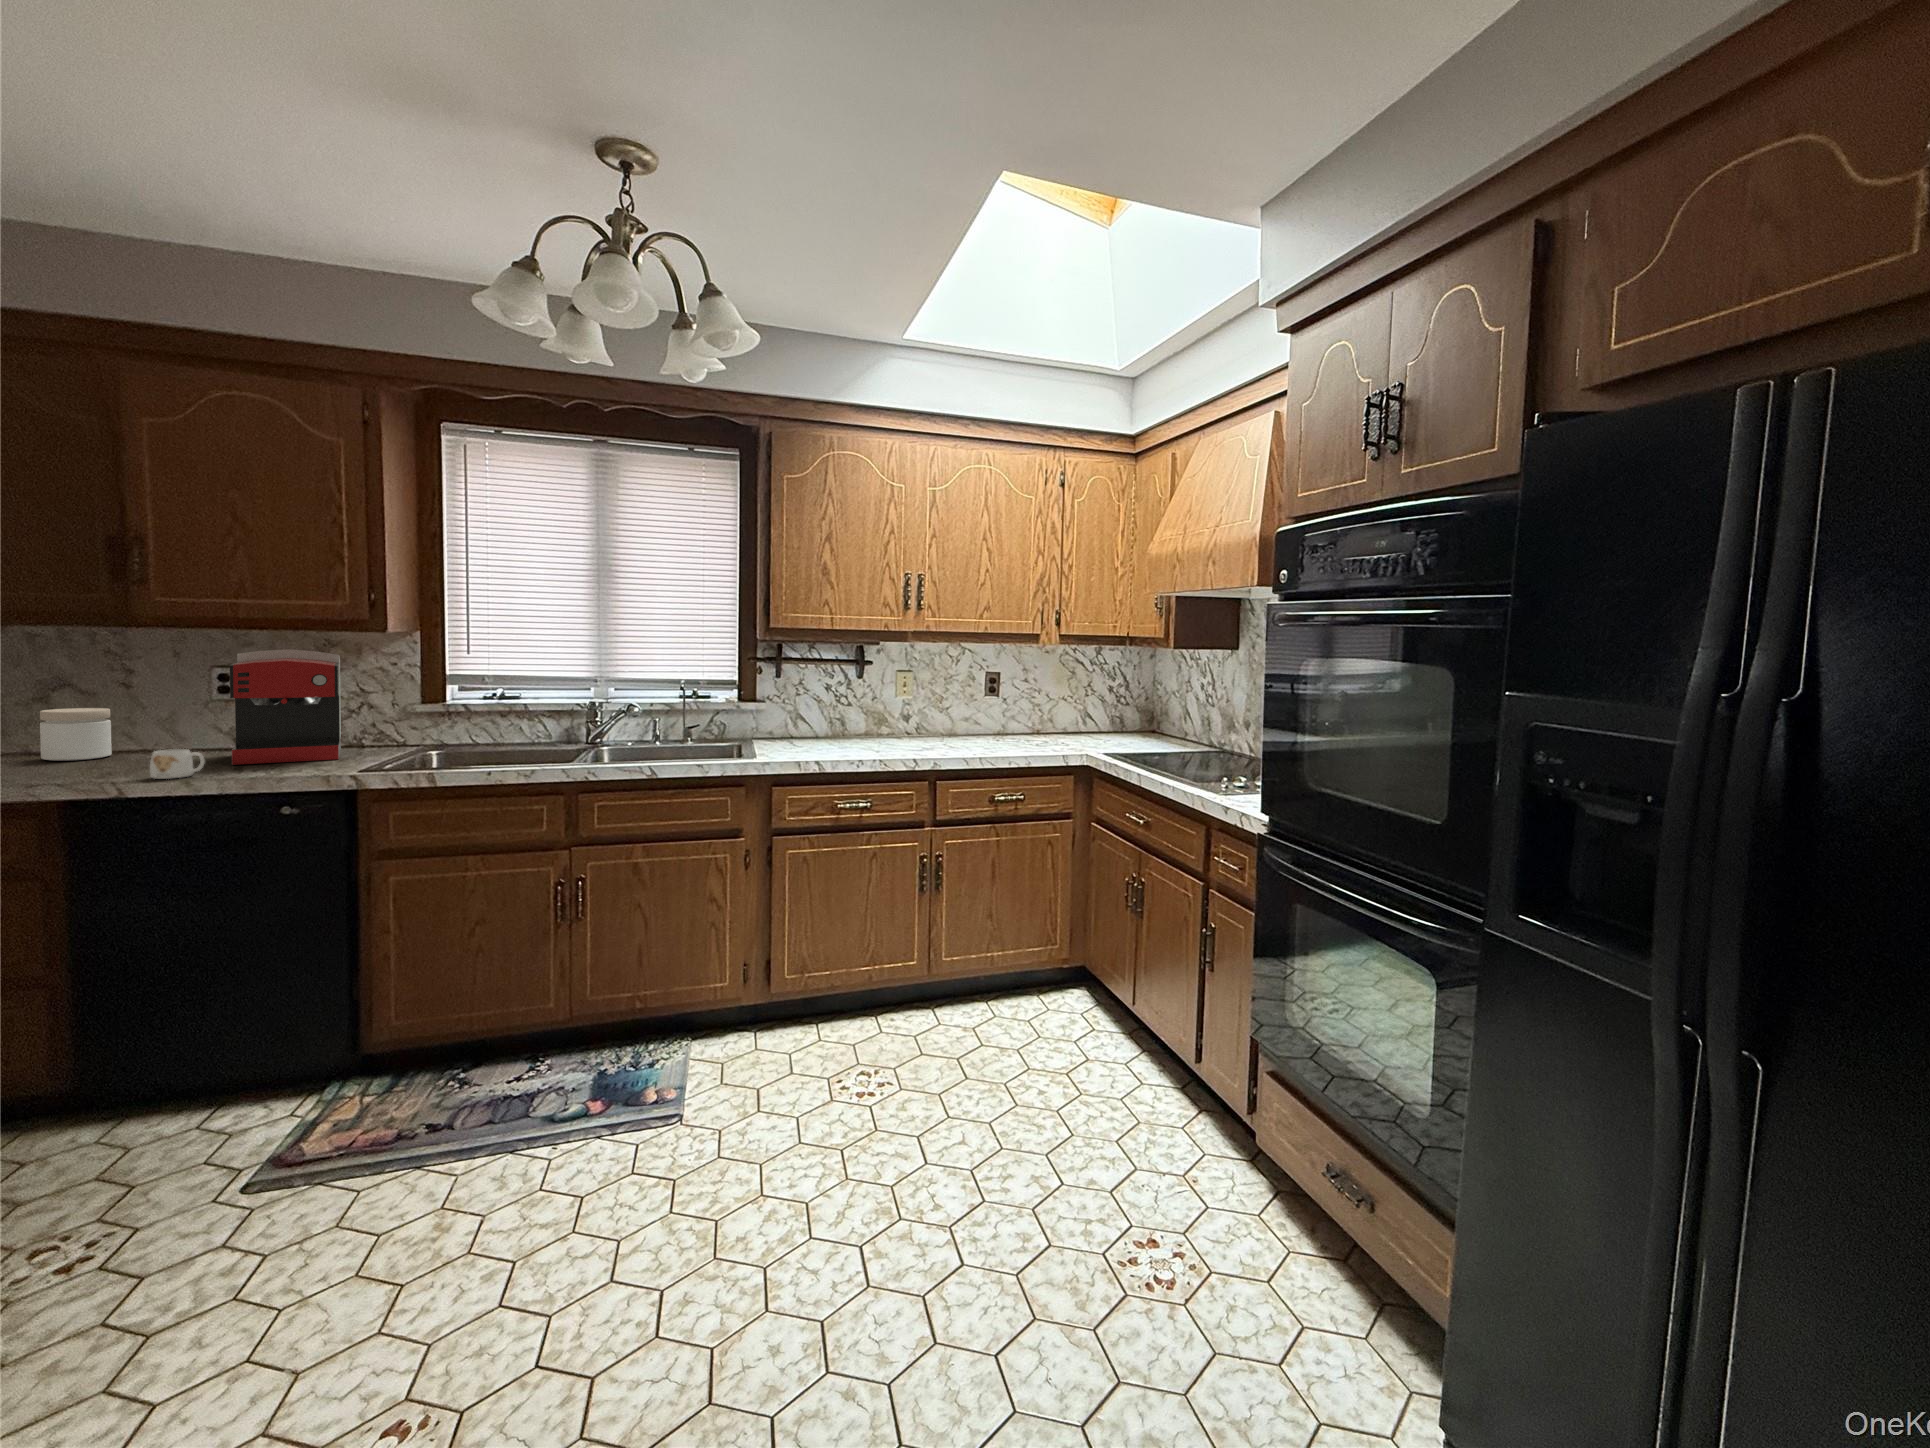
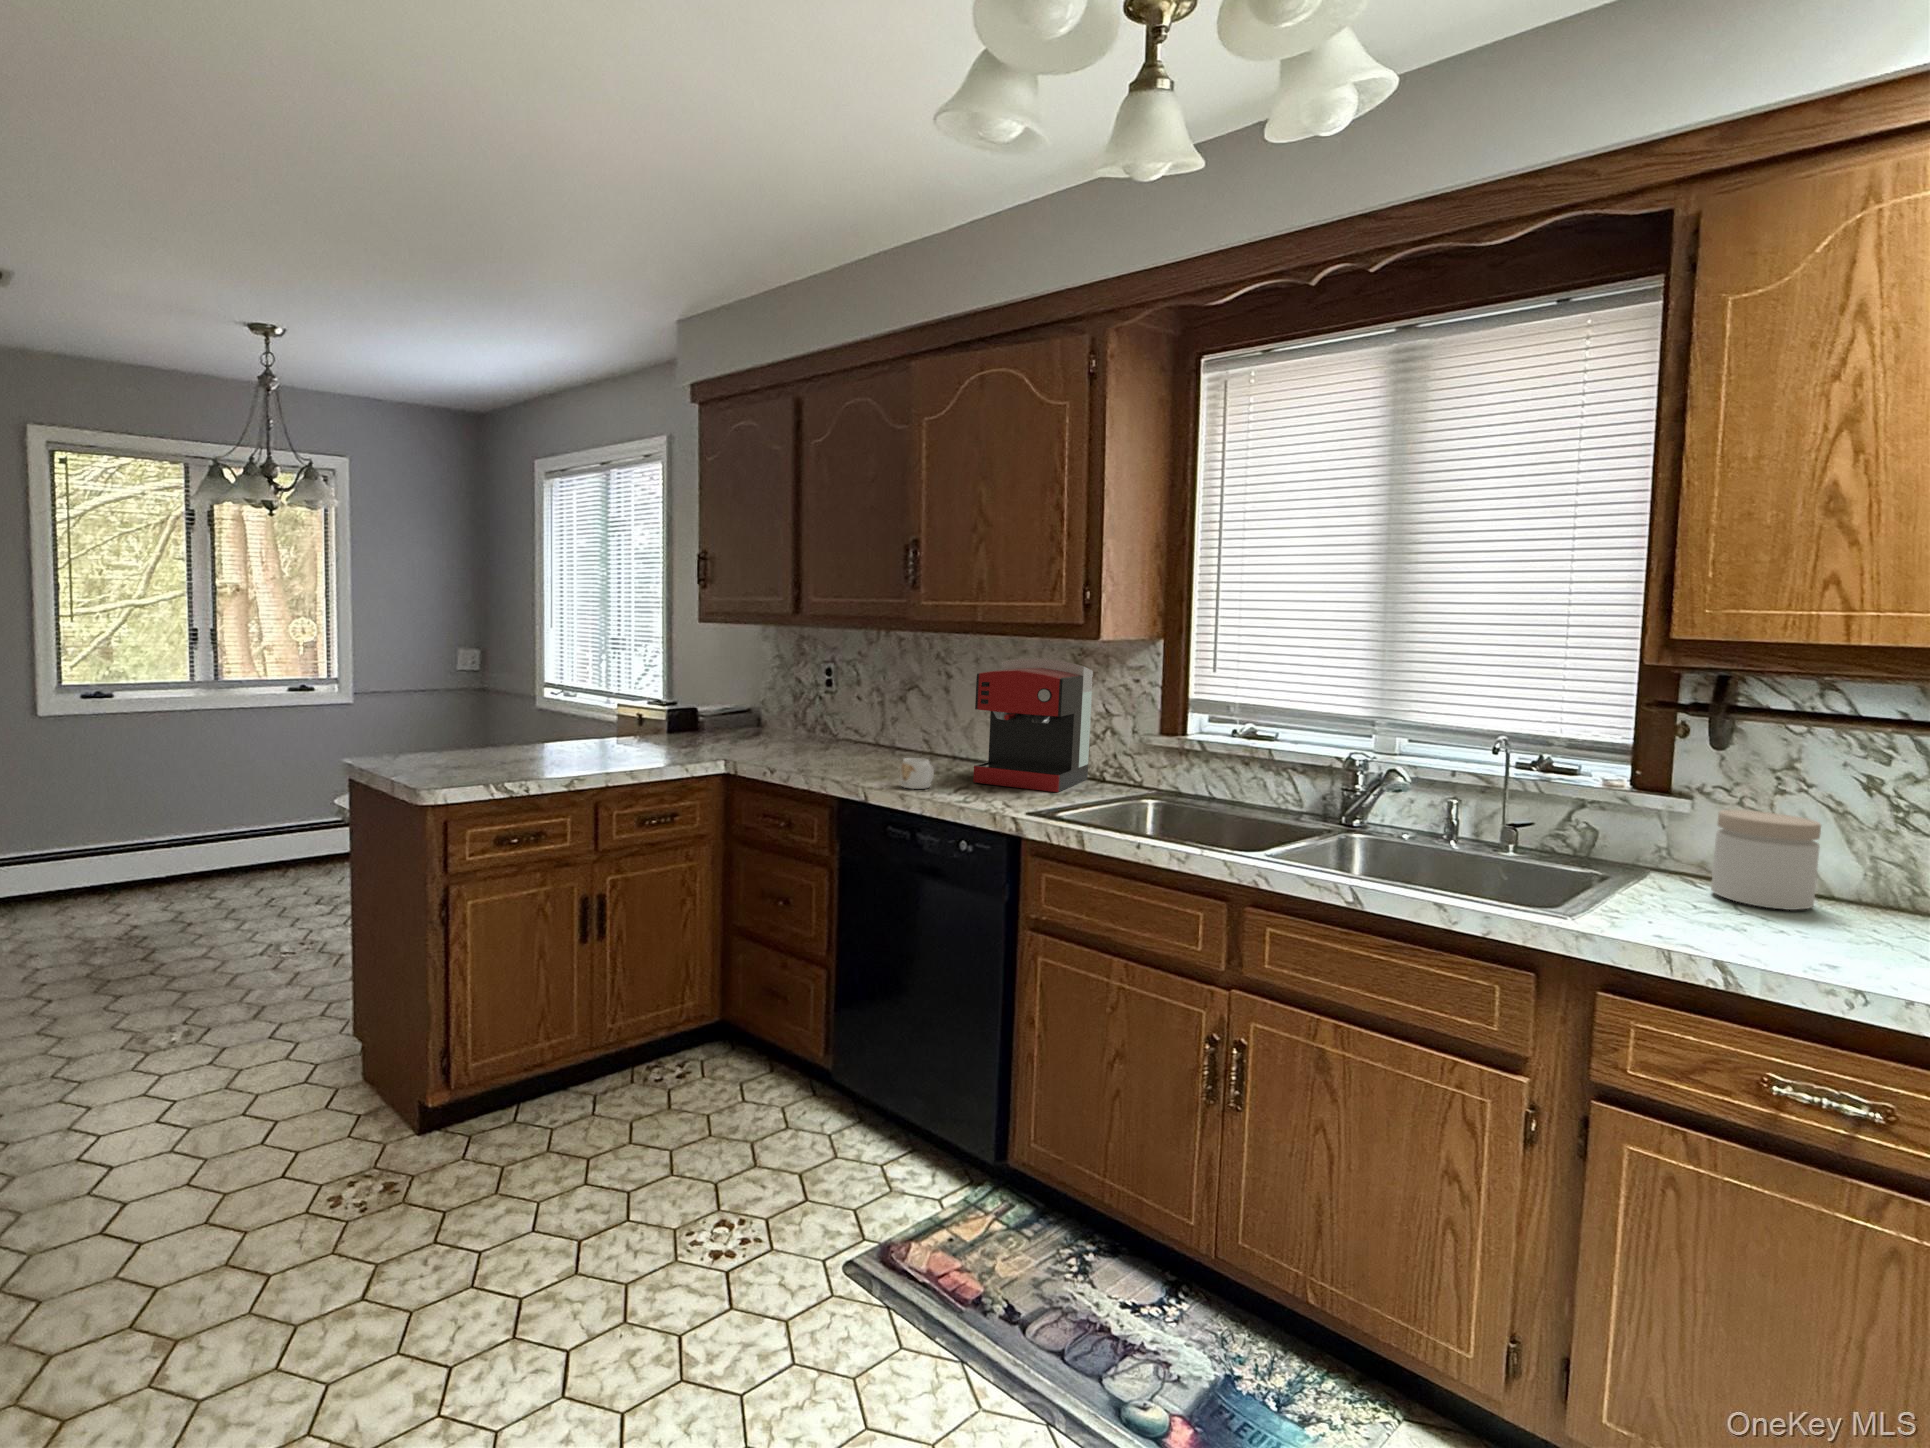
jar: present [40,708,112,761] -> present [1711,810,1821,910]

